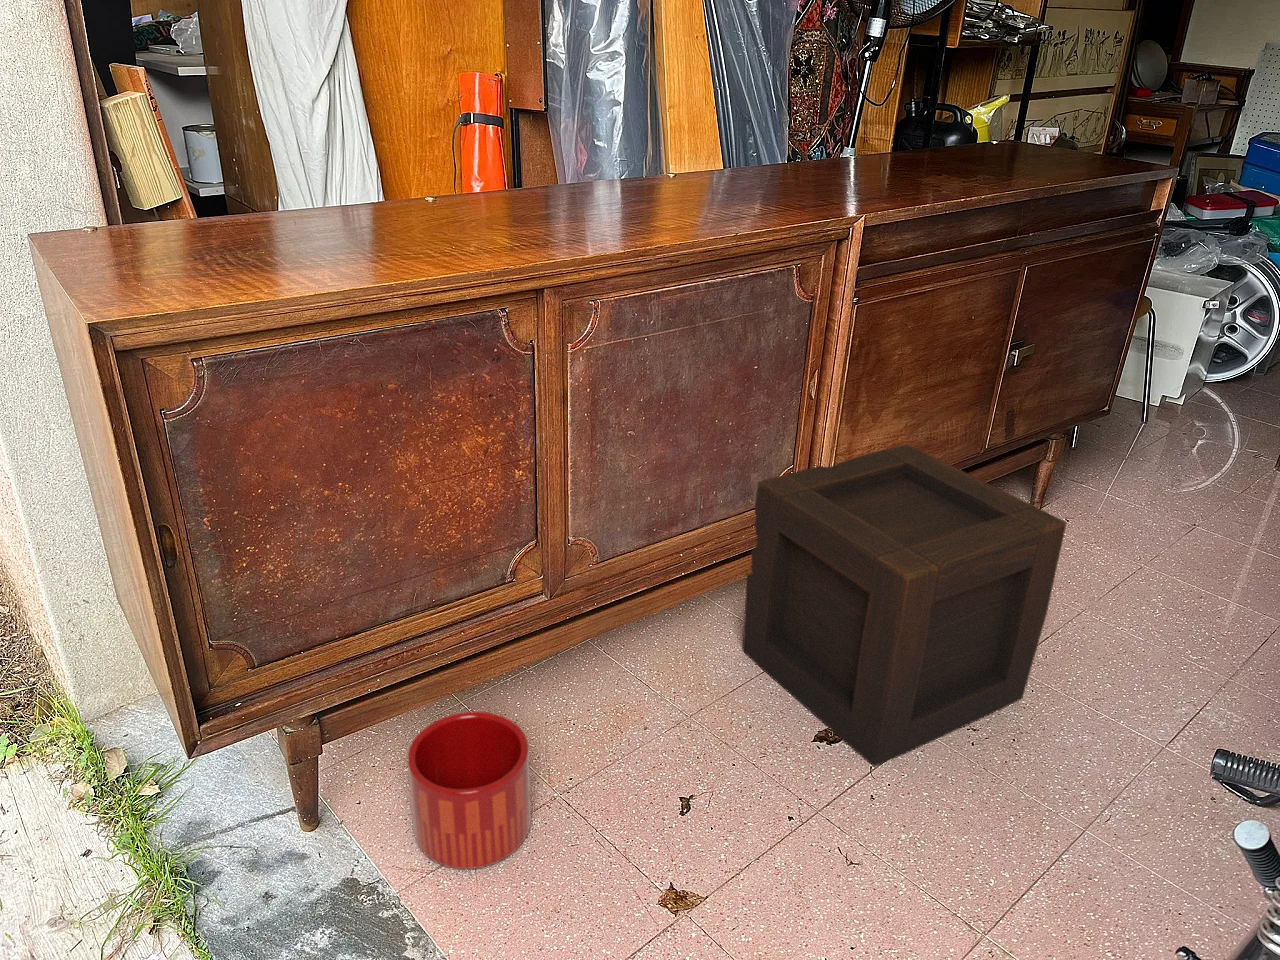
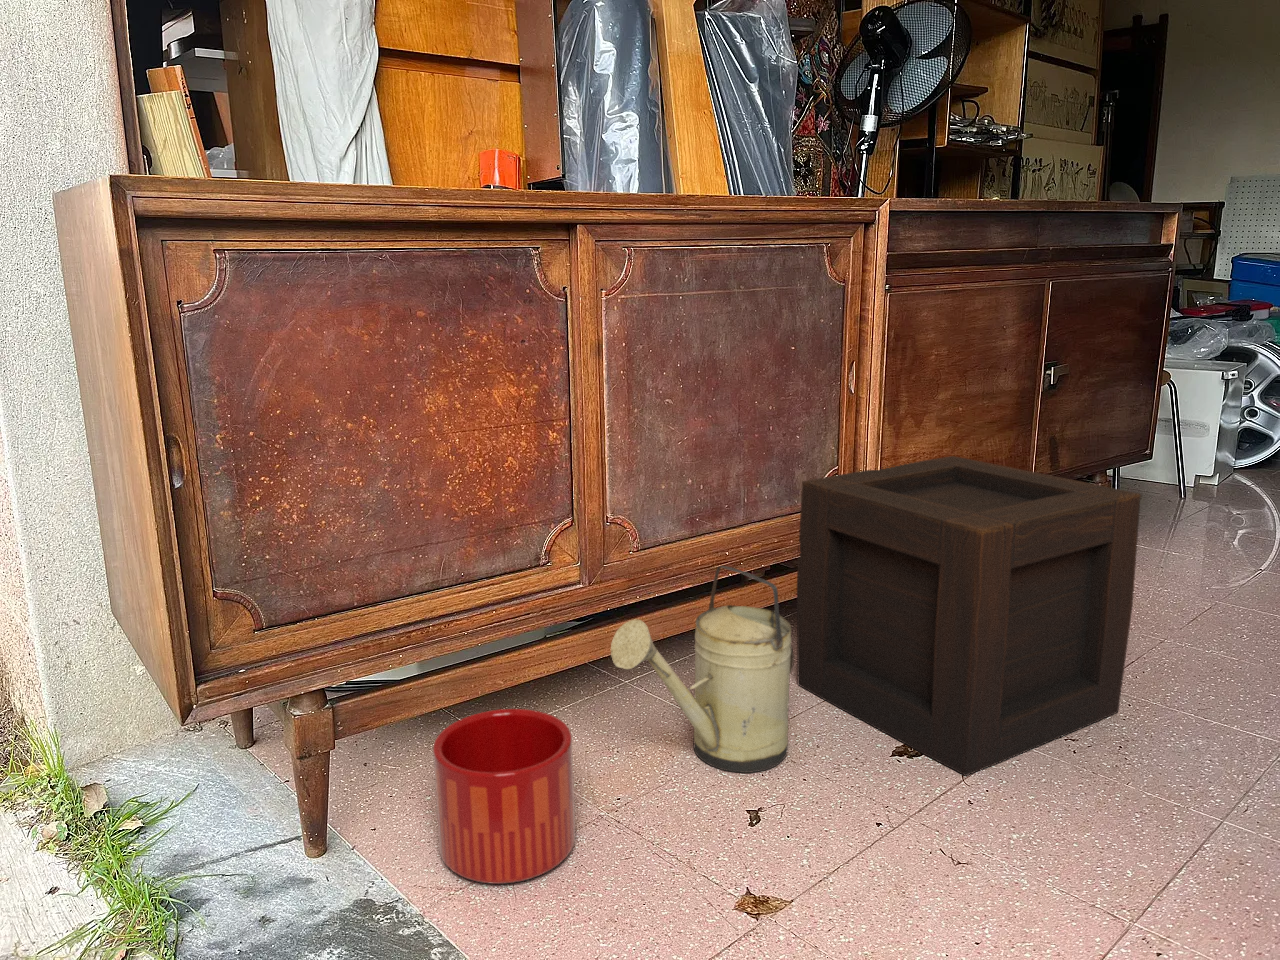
watering can: none [567,575,736,754] -> present [611,566,794,773]

